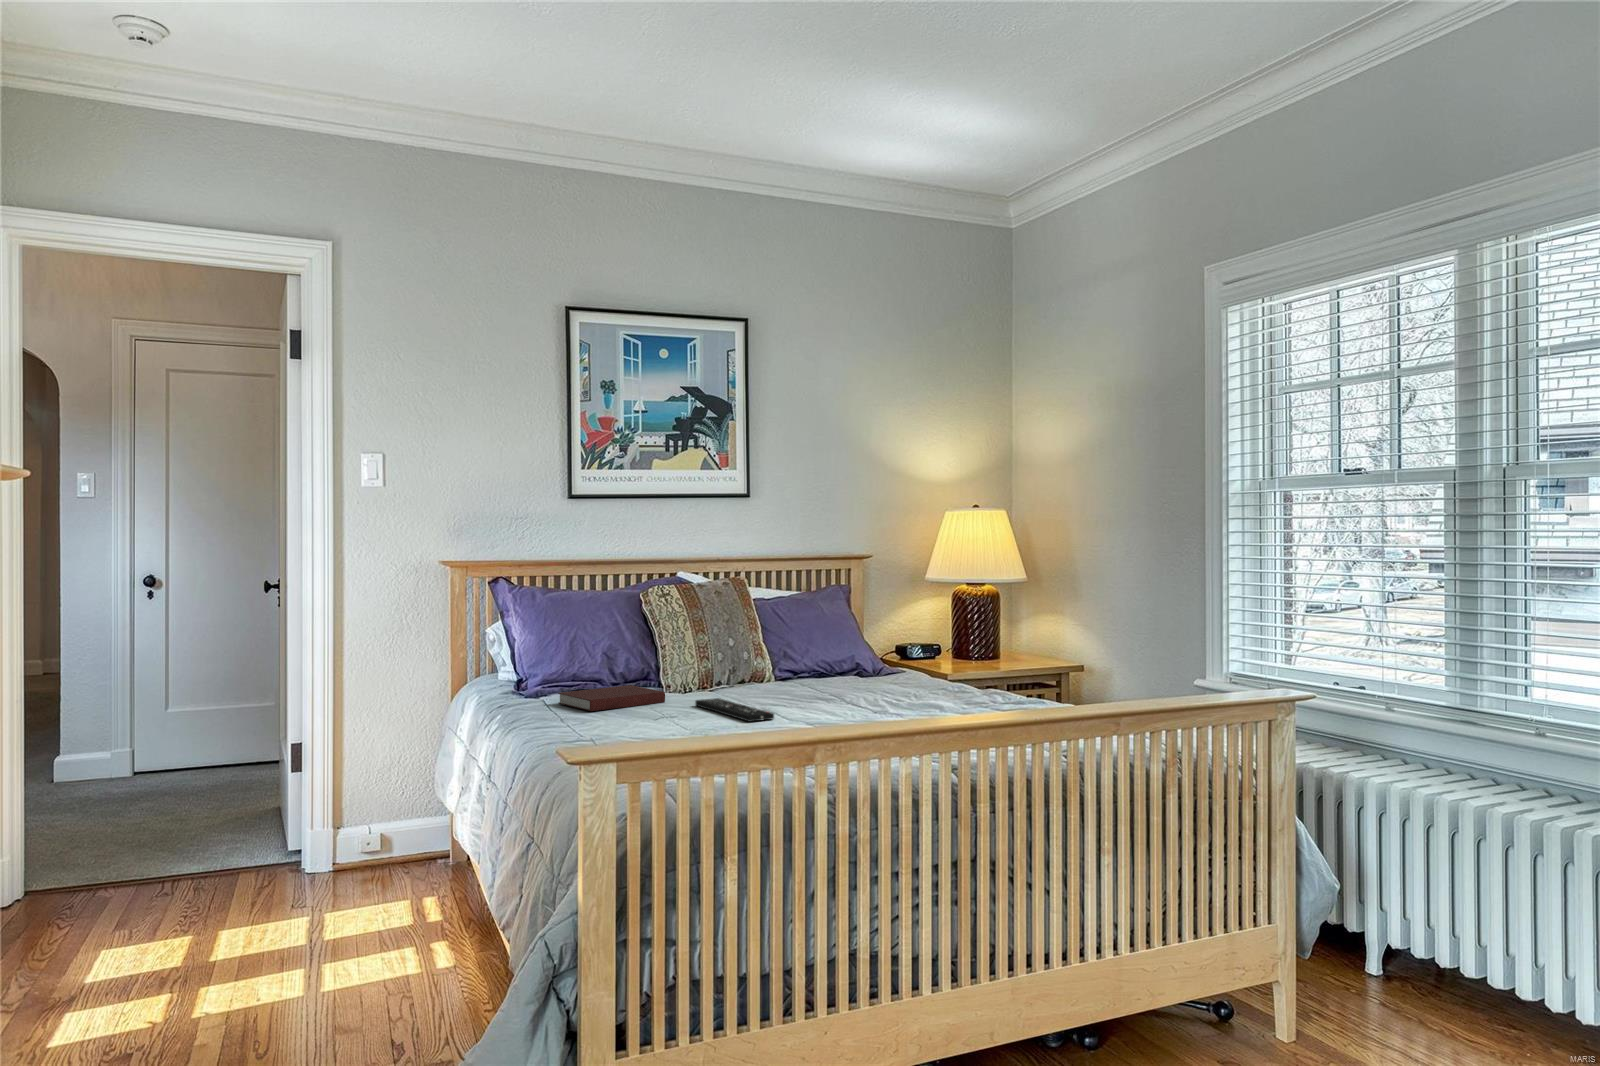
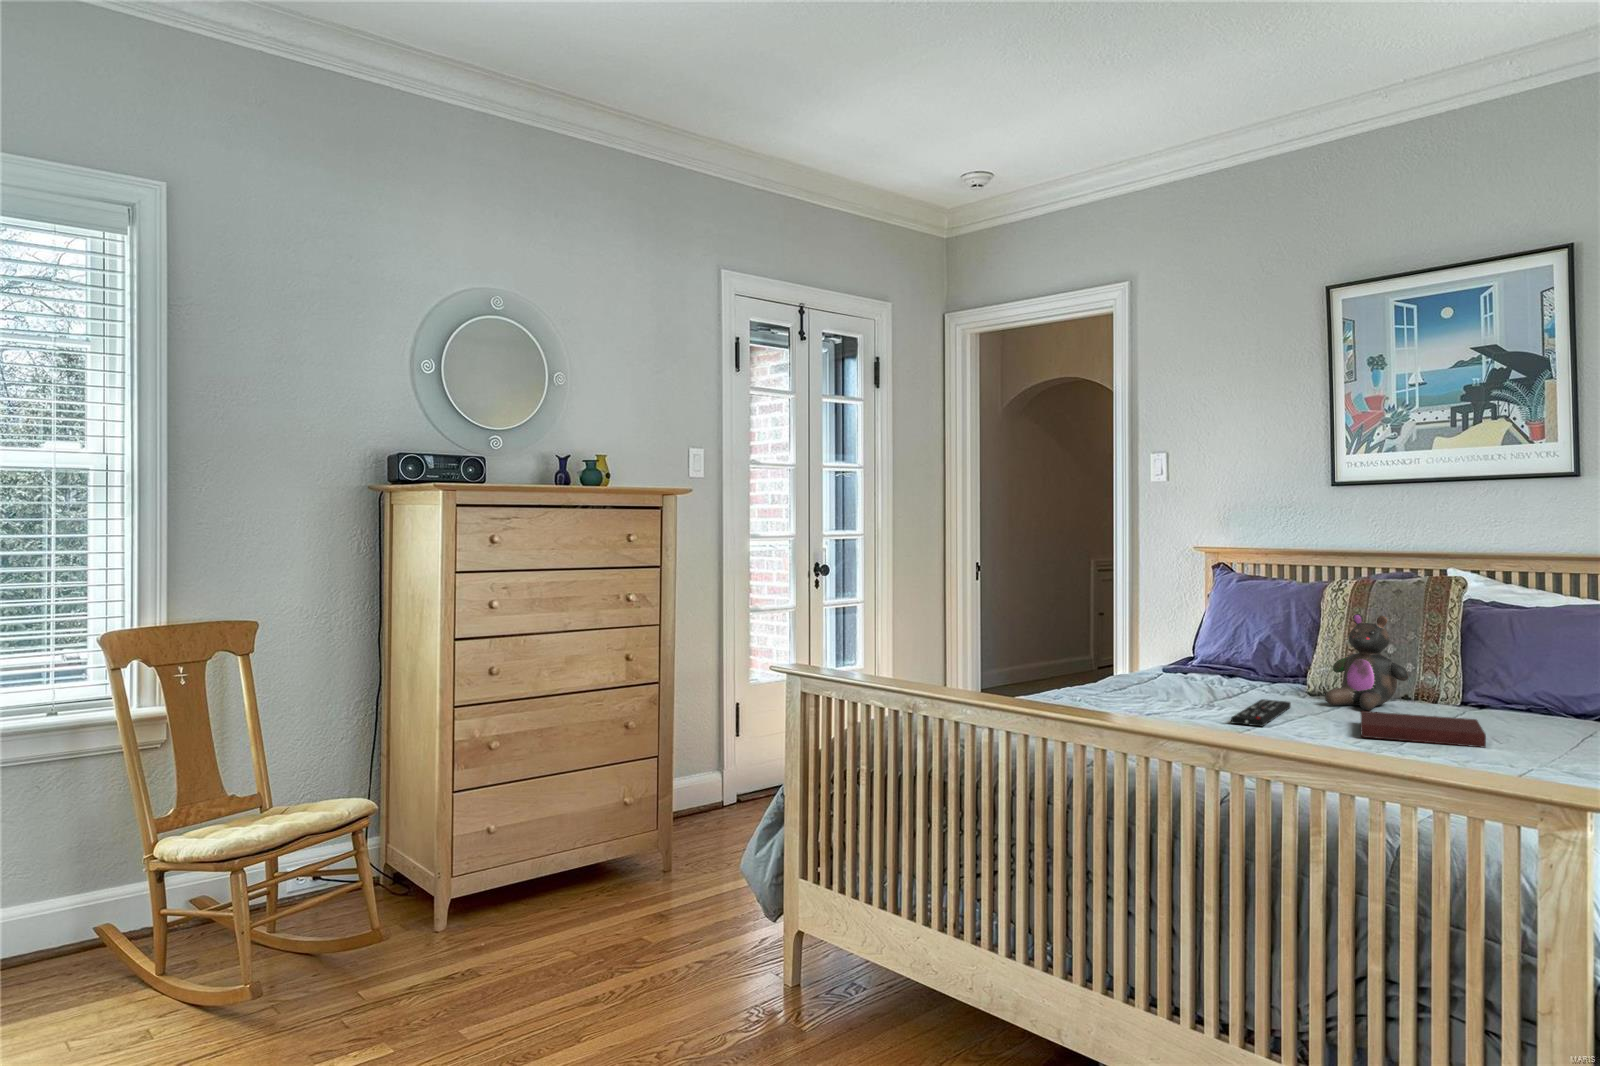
stuffed bear: none [711,611,777,695] -> present [1325,614,1409,710]
notebook: present [558,685,665,711] -> present [1360,711,1486,748]

